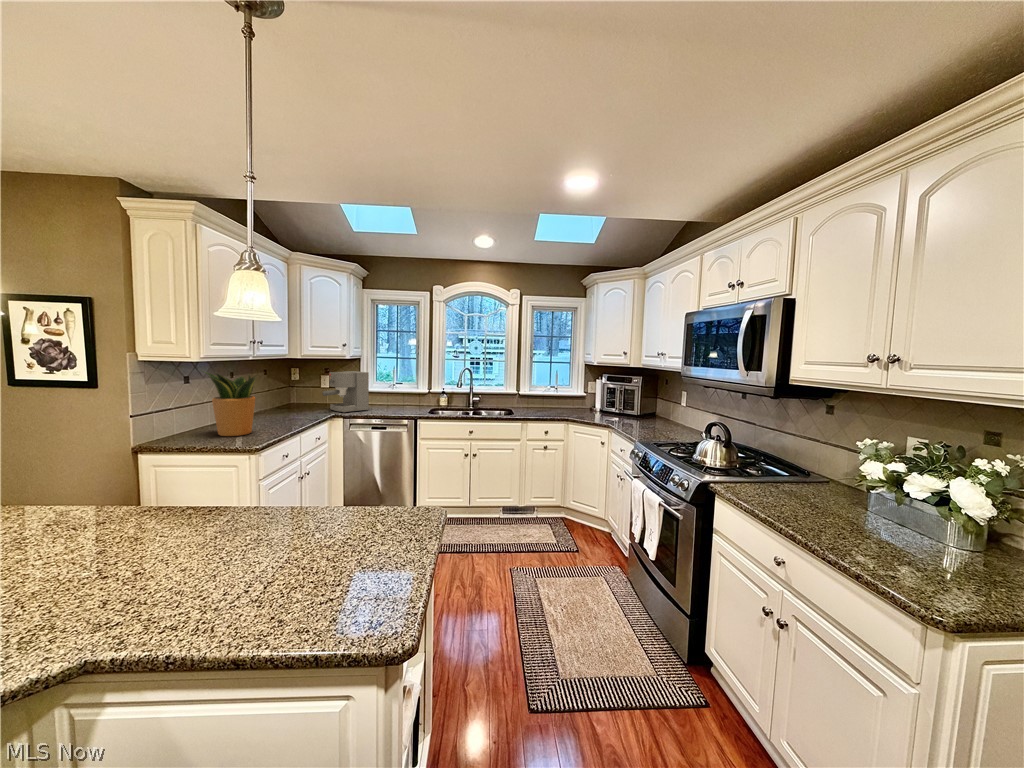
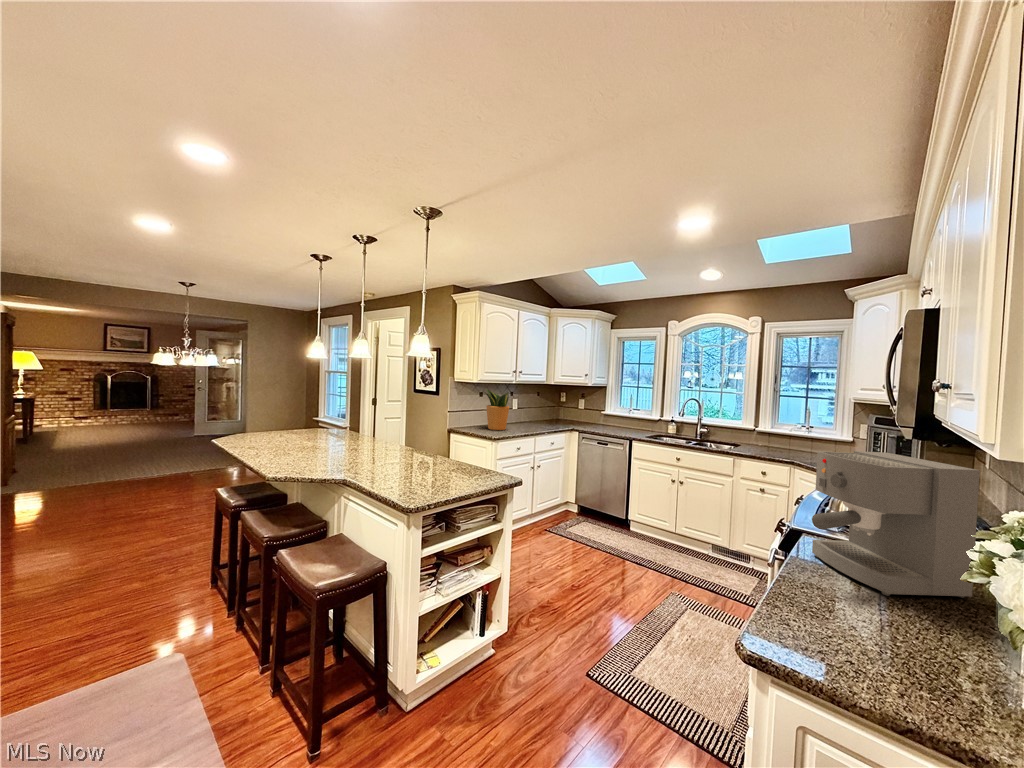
coffee maker: present [322,371,369,413] -> present [812,451,980,598]

